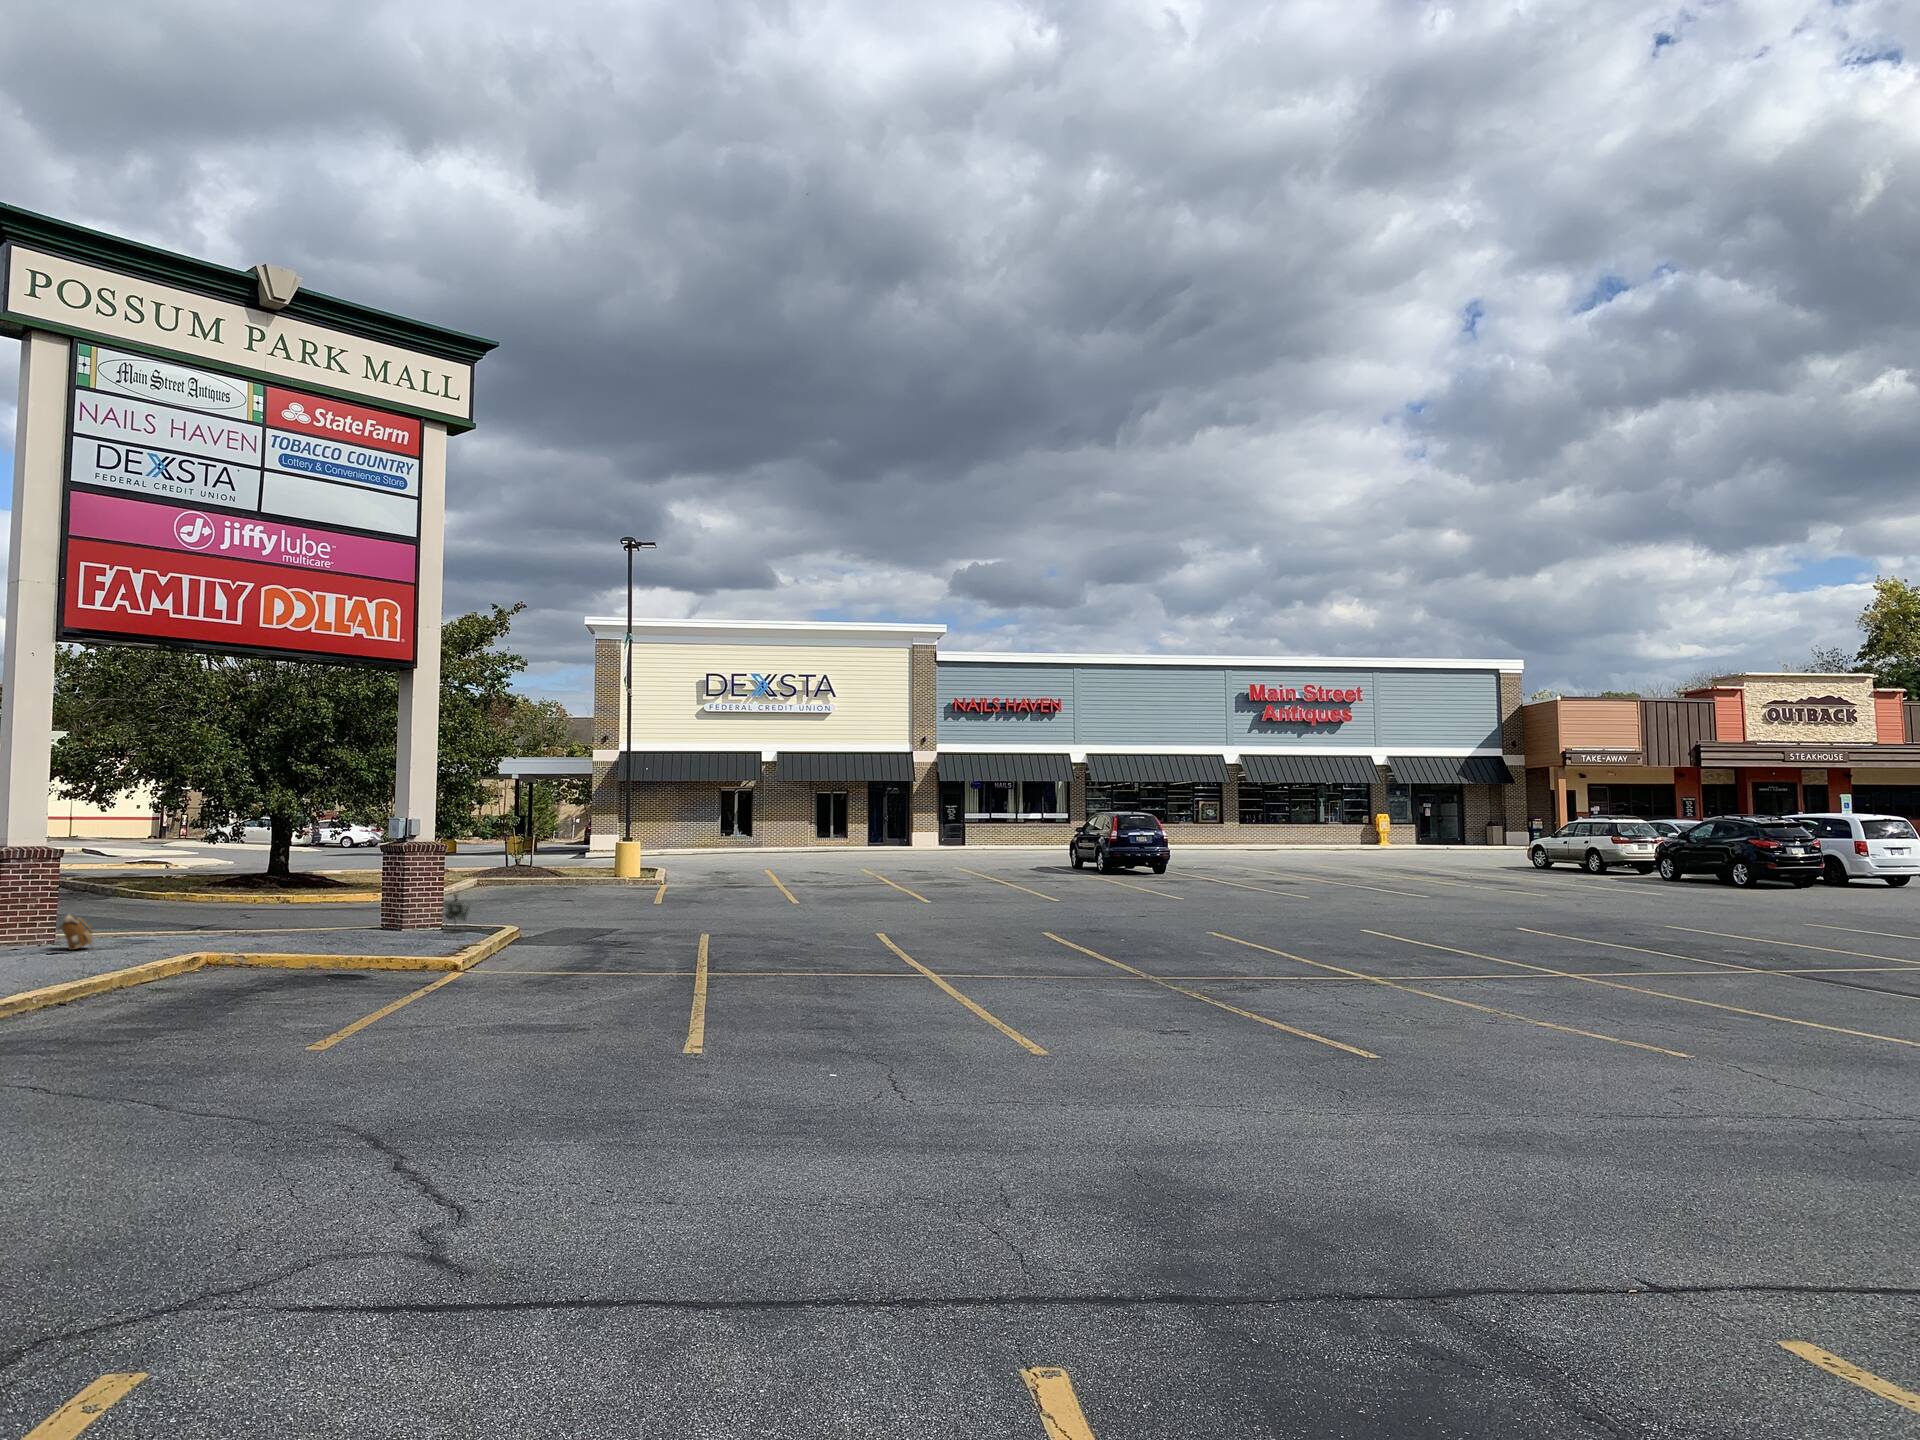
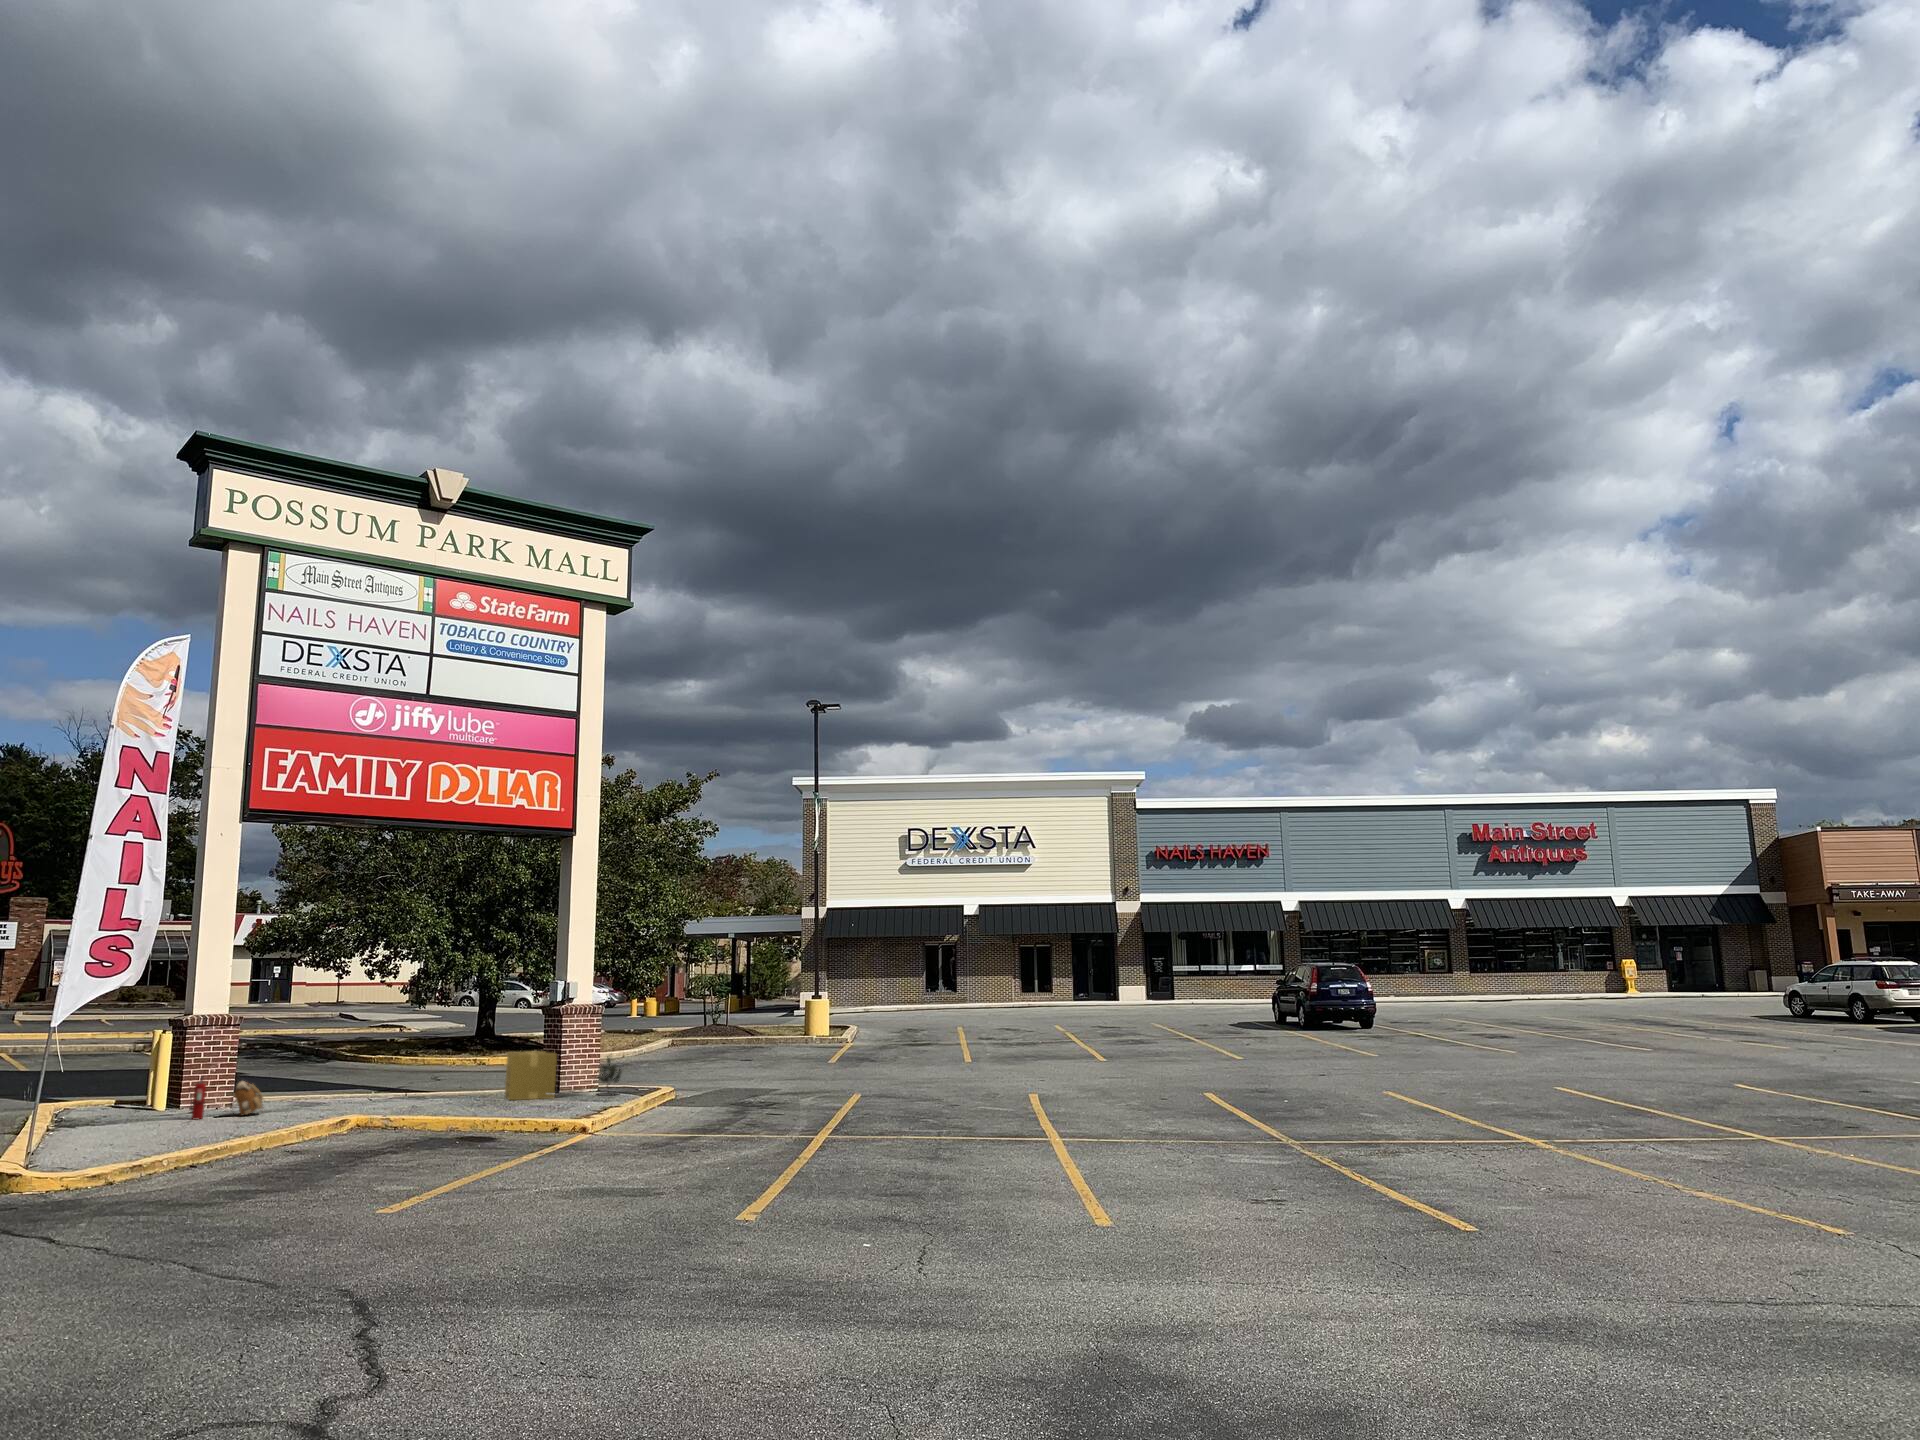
cardboard box: none [344,888,403,937] -> present [505,1051,557,1100]
fire extinguisher: none [12,910,35,954] -> present [190,1076,206,1120]

